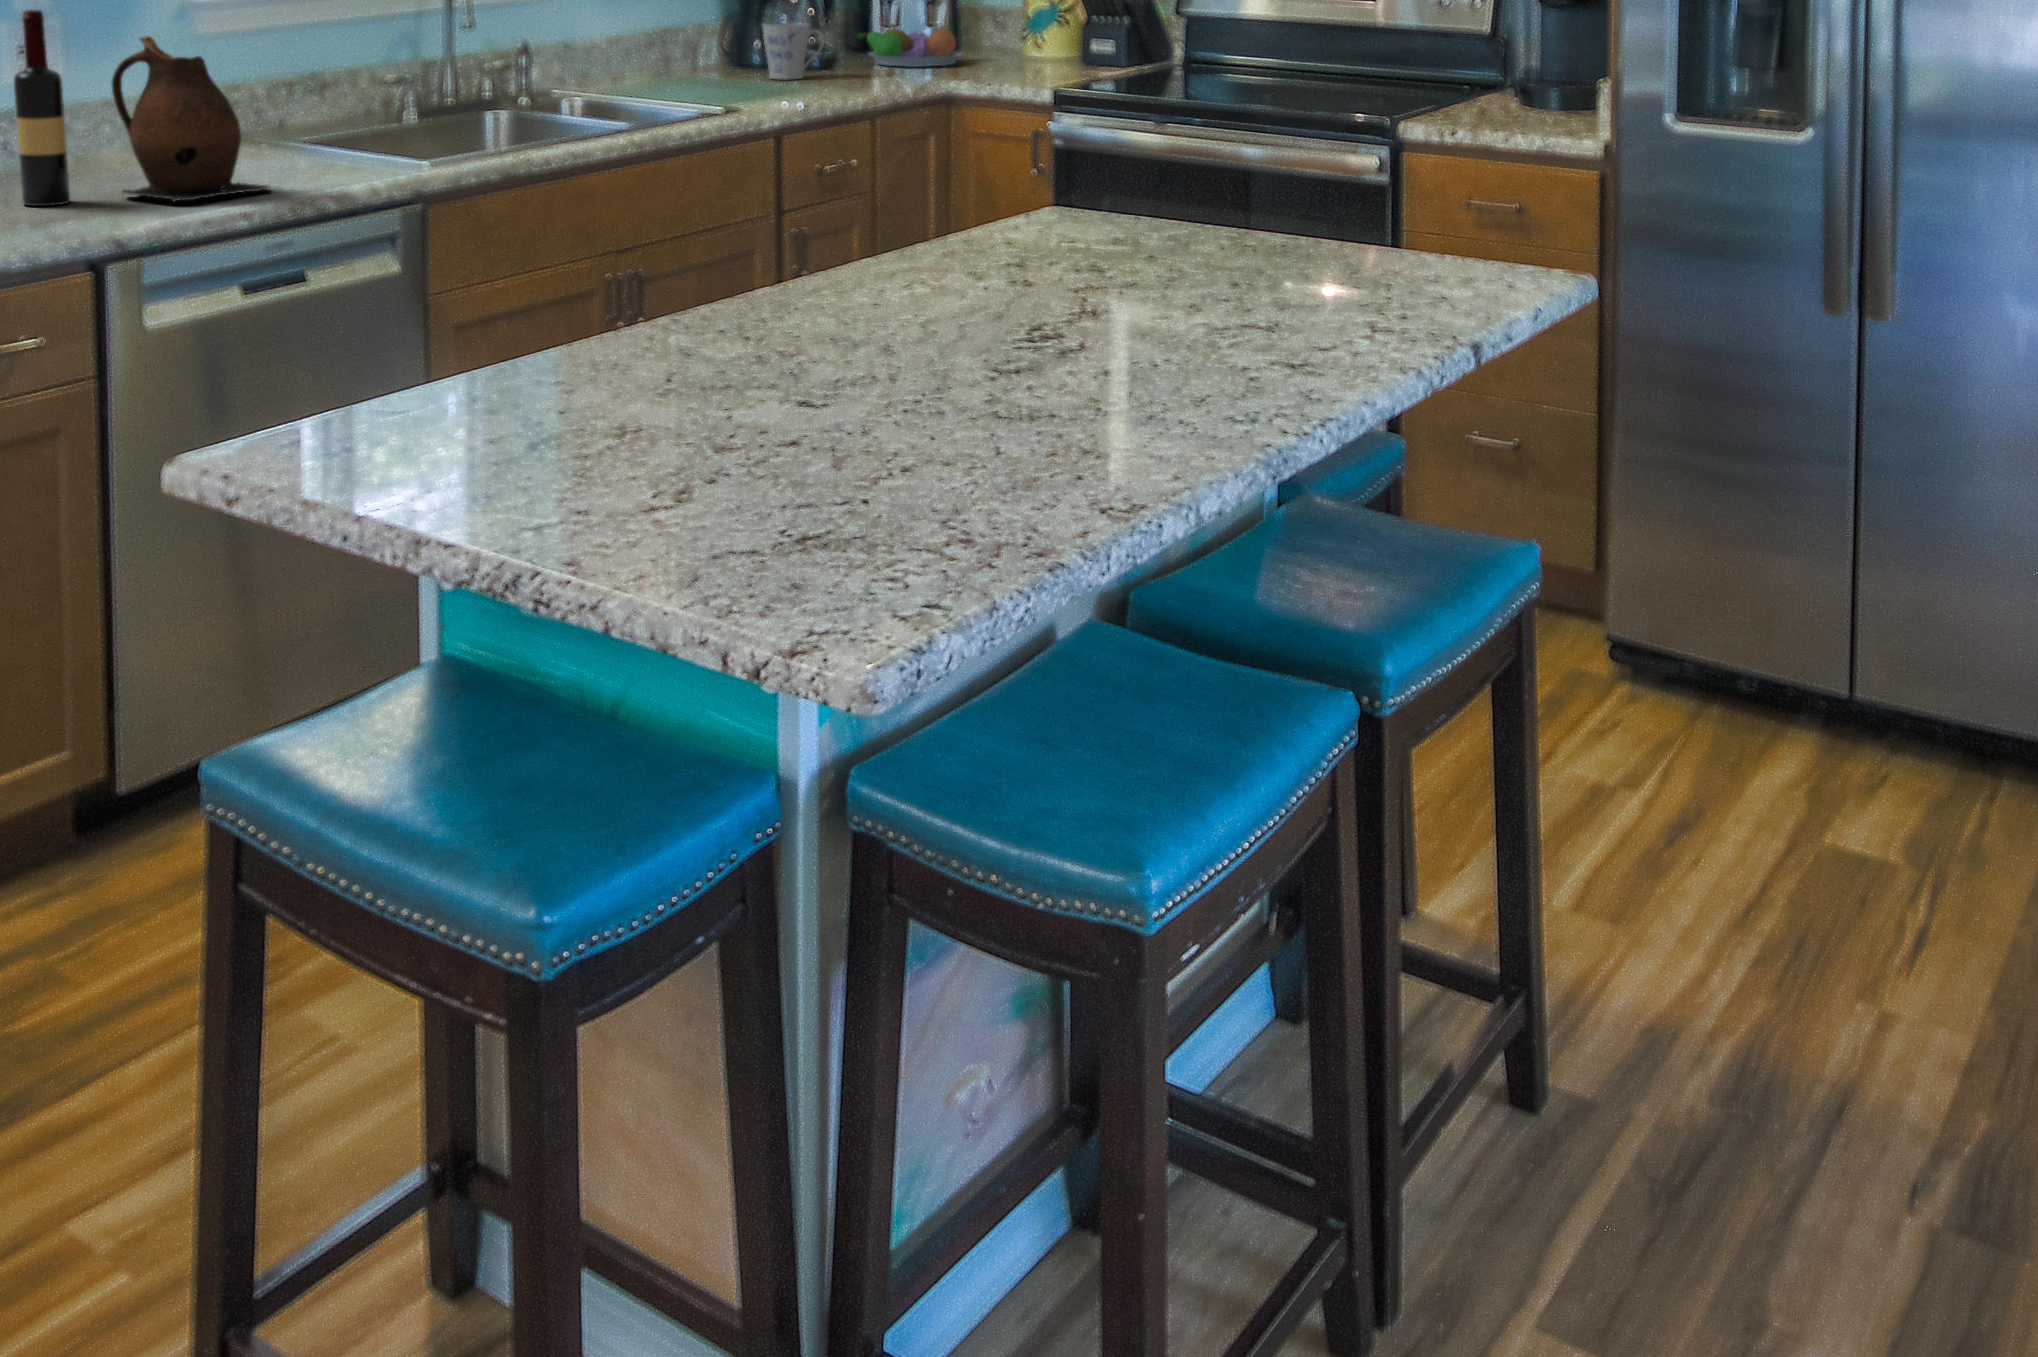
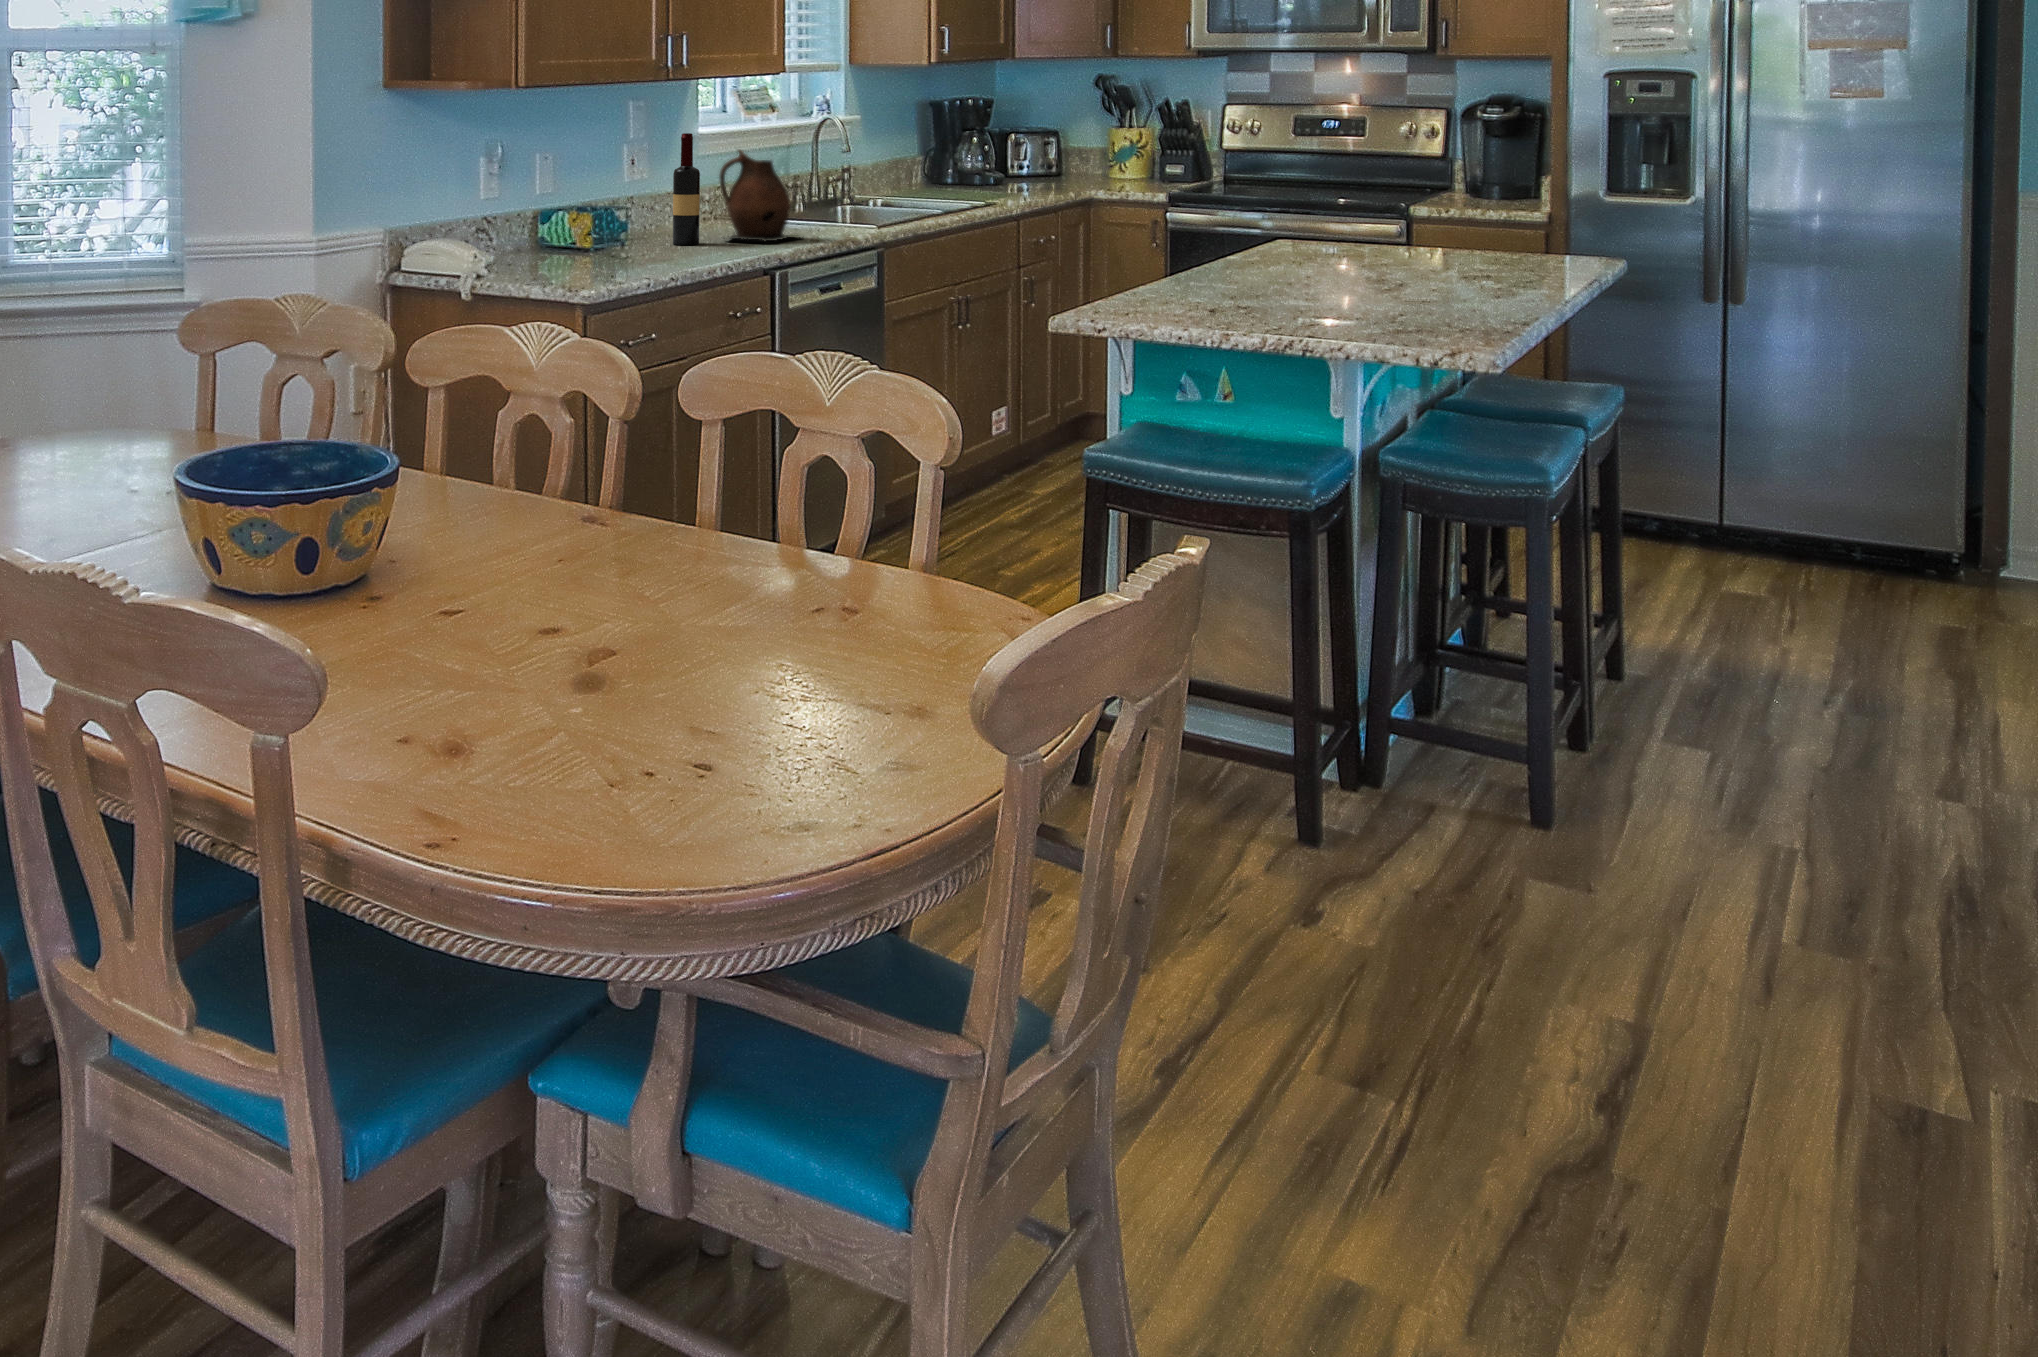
mug: present [763,22,824,80] -> none [964,154,1003,189]
fruit bowl: present [857,26,963,67] -> none [1006,155,1075,182]

